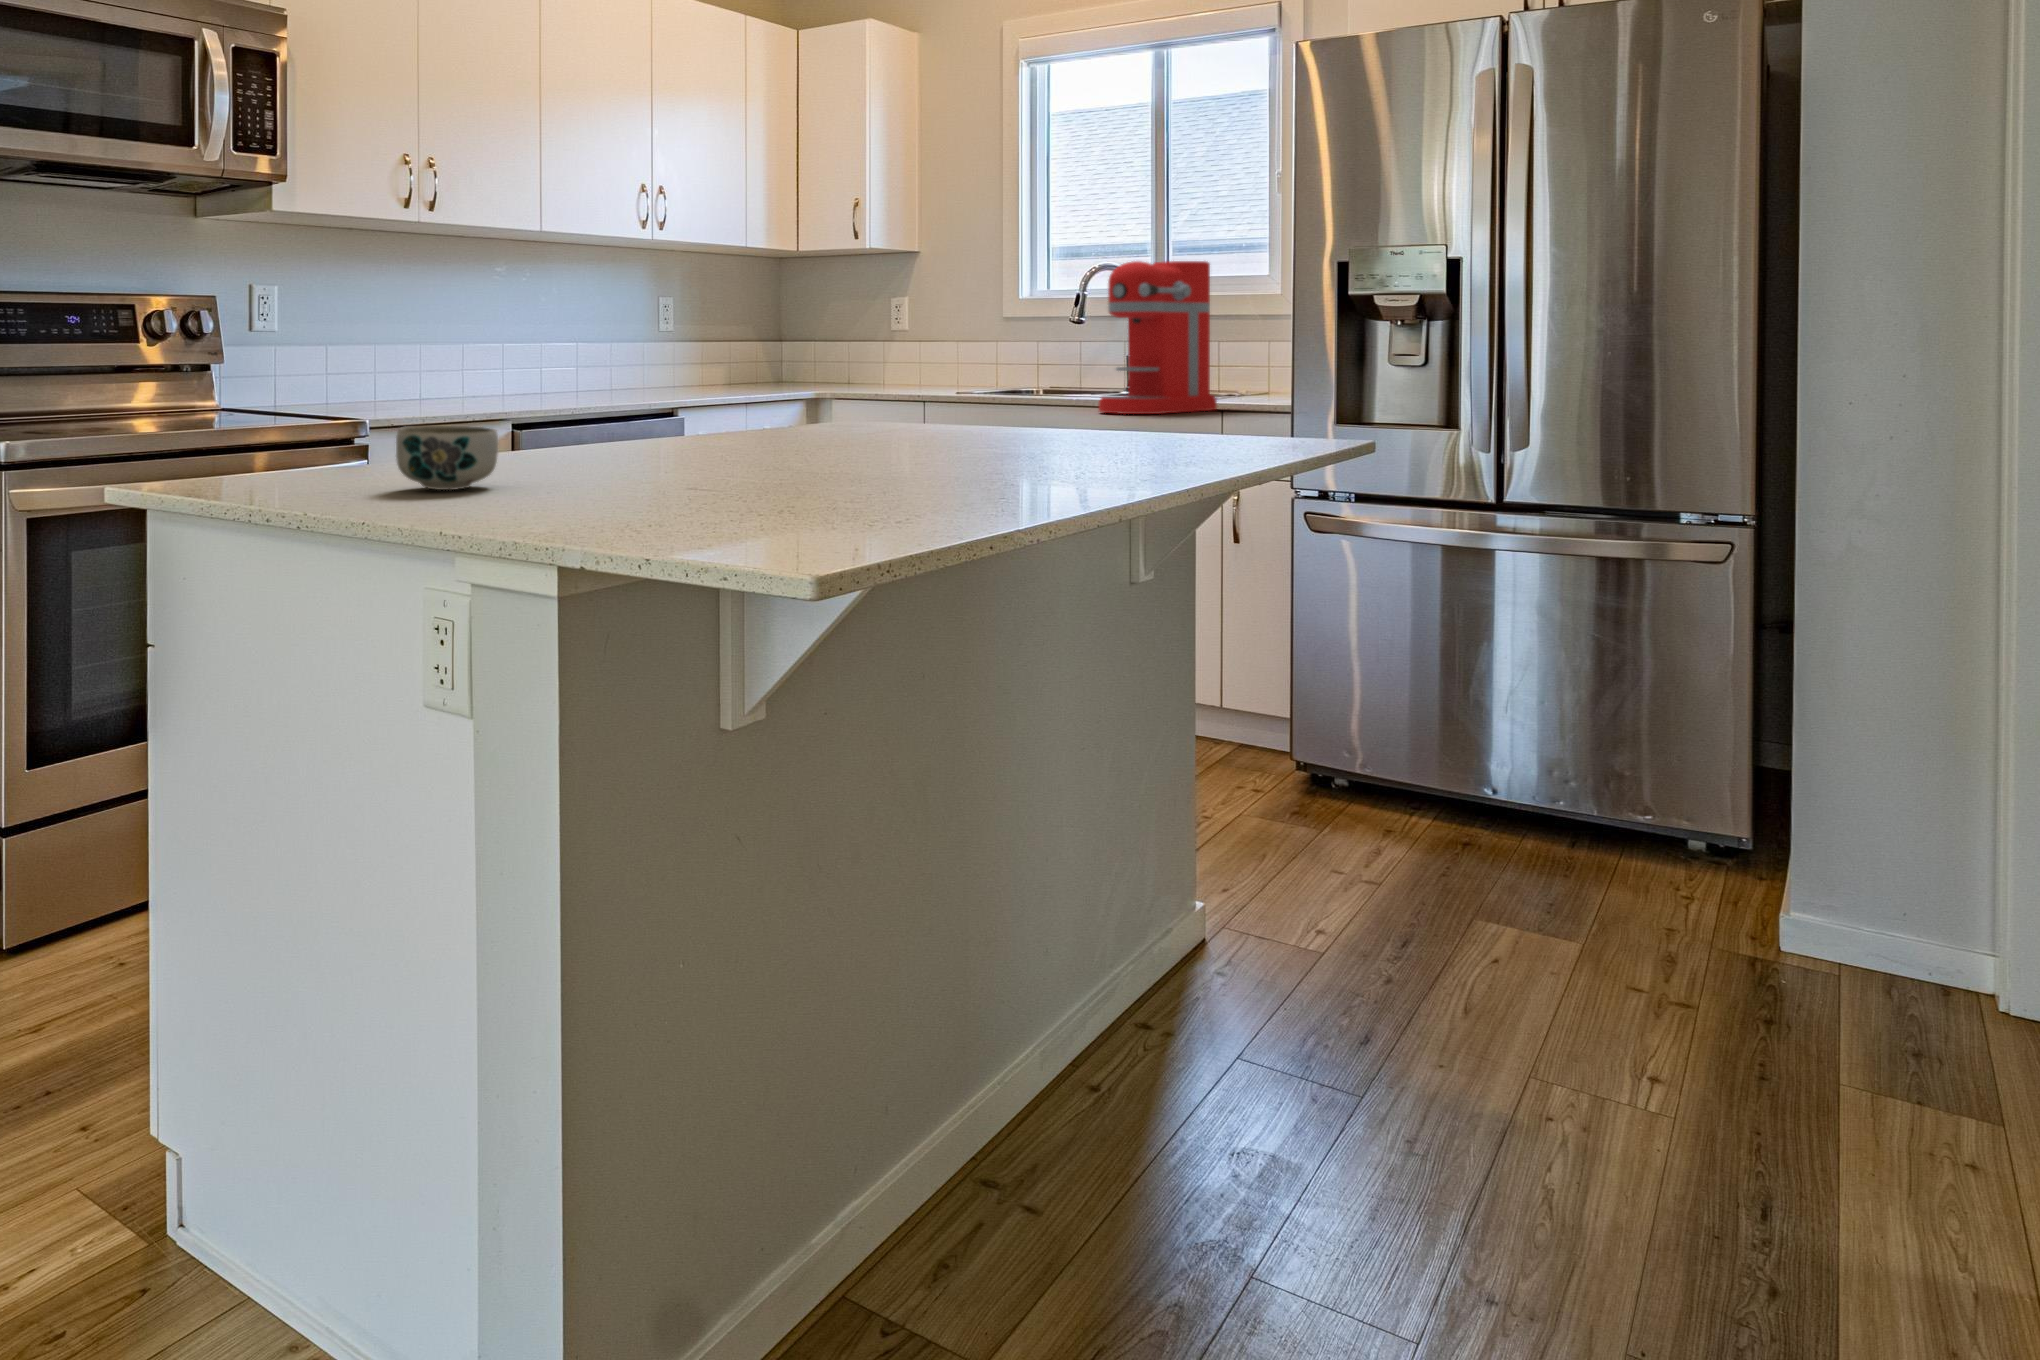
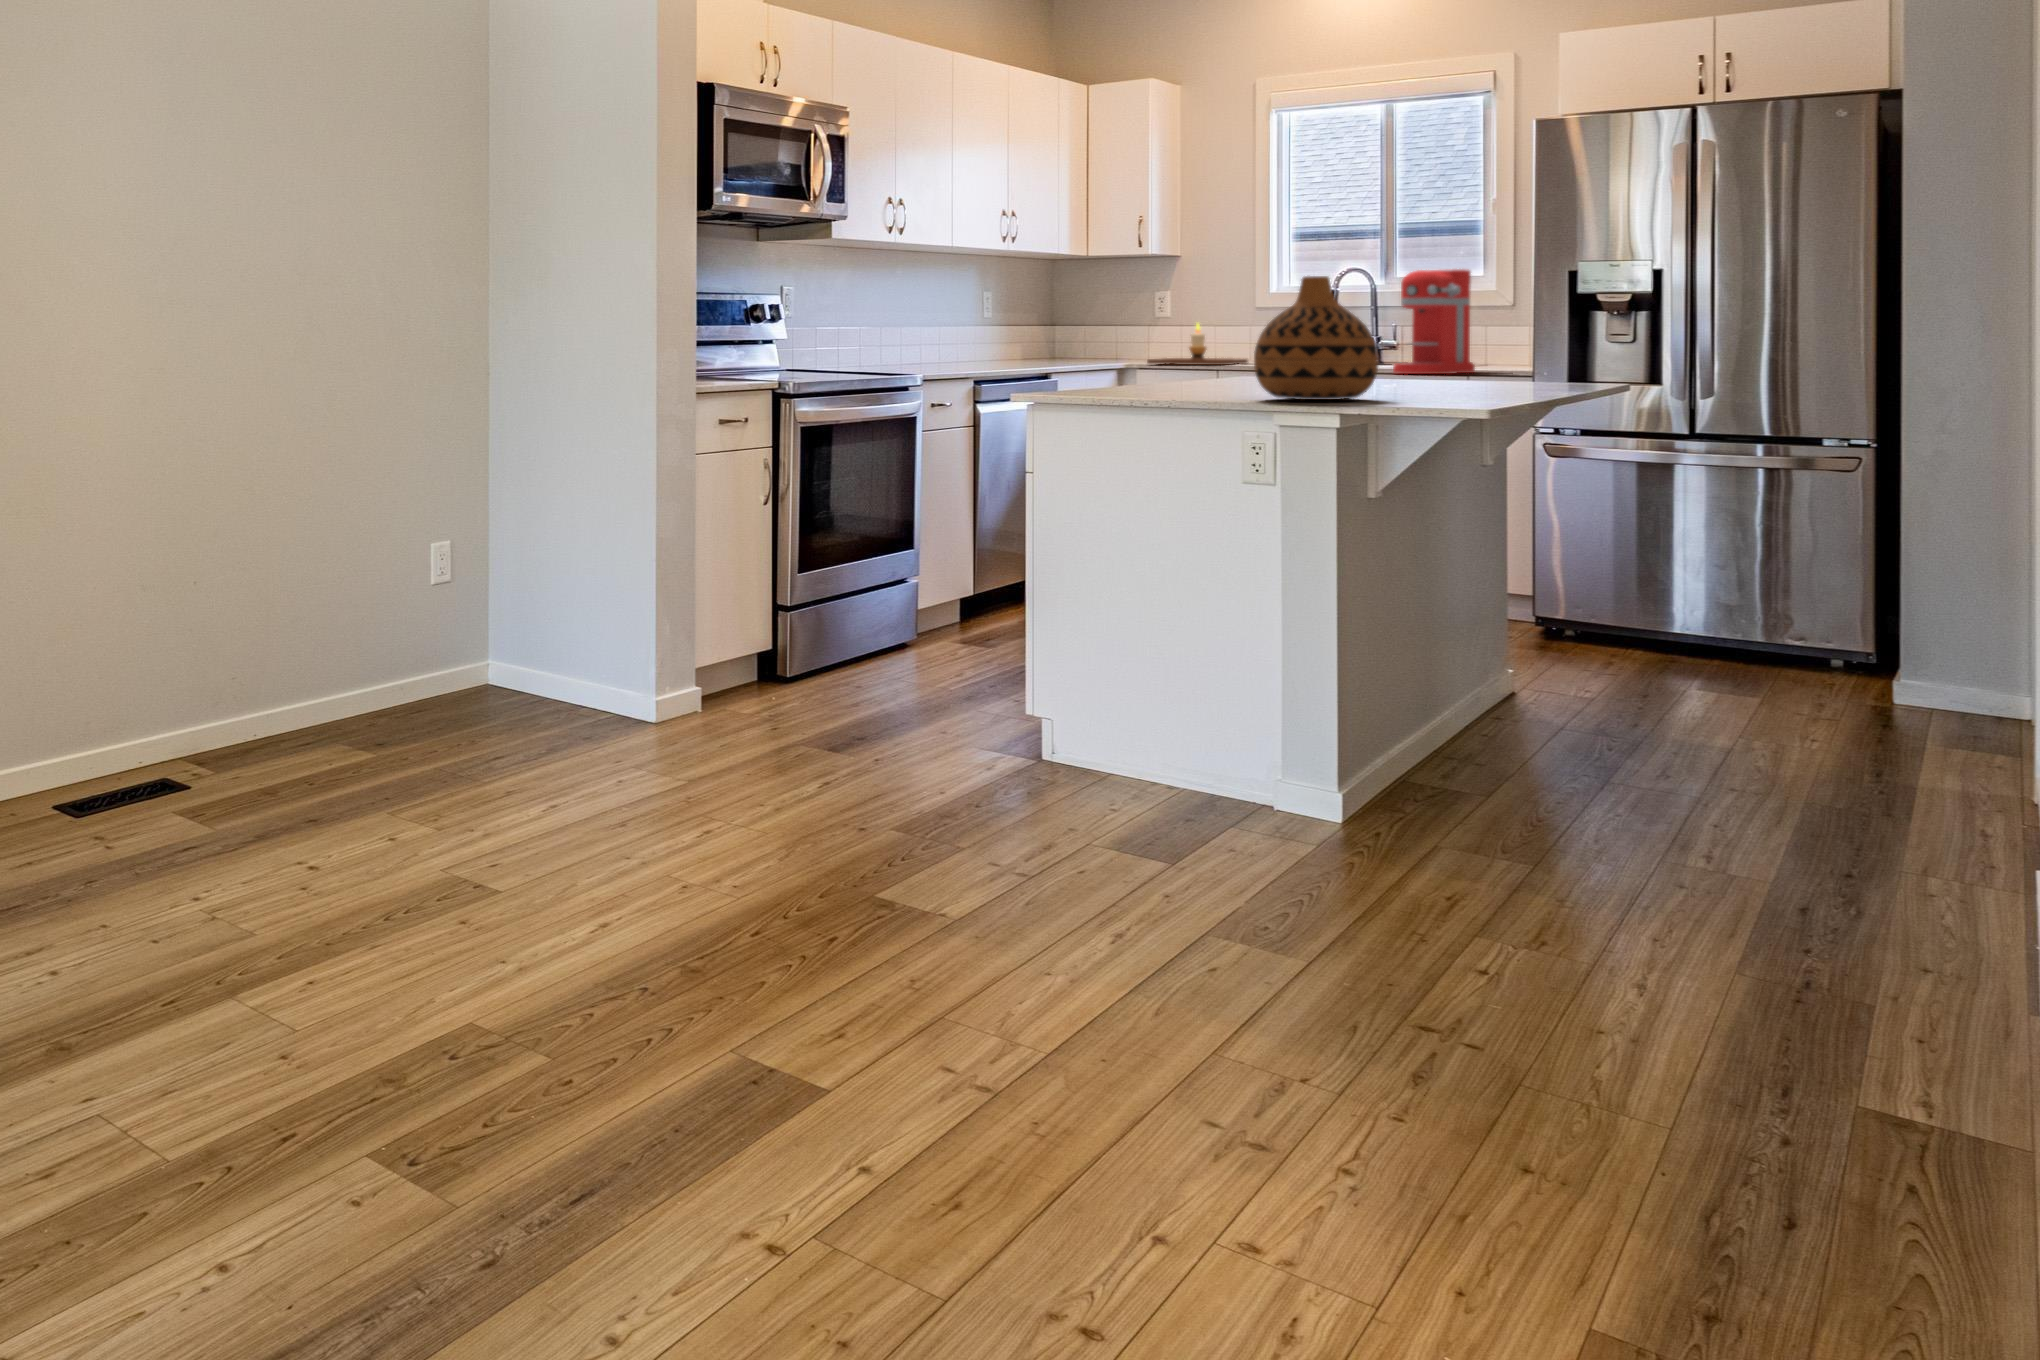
vase: none [617,247,842,494] -> present [1254,276,1379,400]
candle: none [863,337,995,394] -> present [1147,323,1248,365]
bowl: present [396,426,498,490] -> none [1118,368,1173,400]

